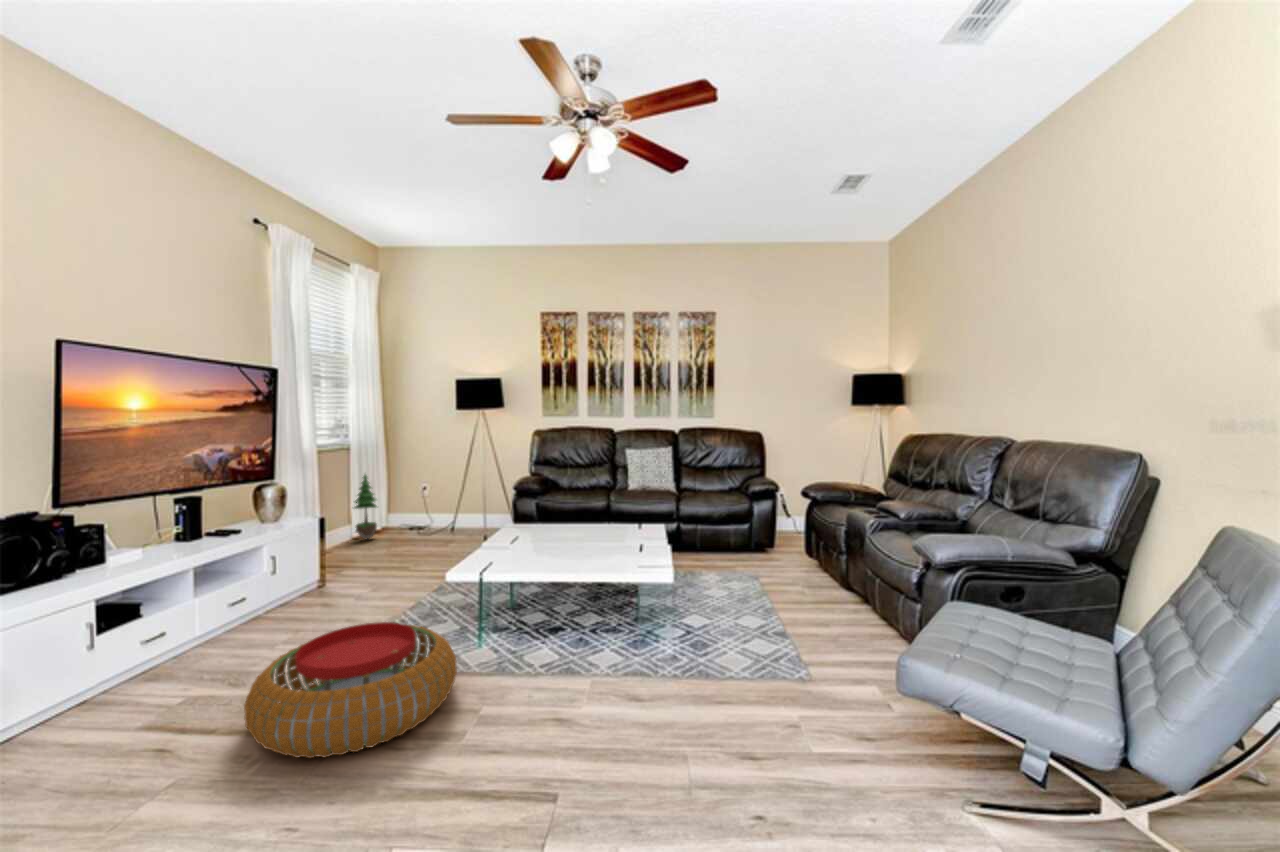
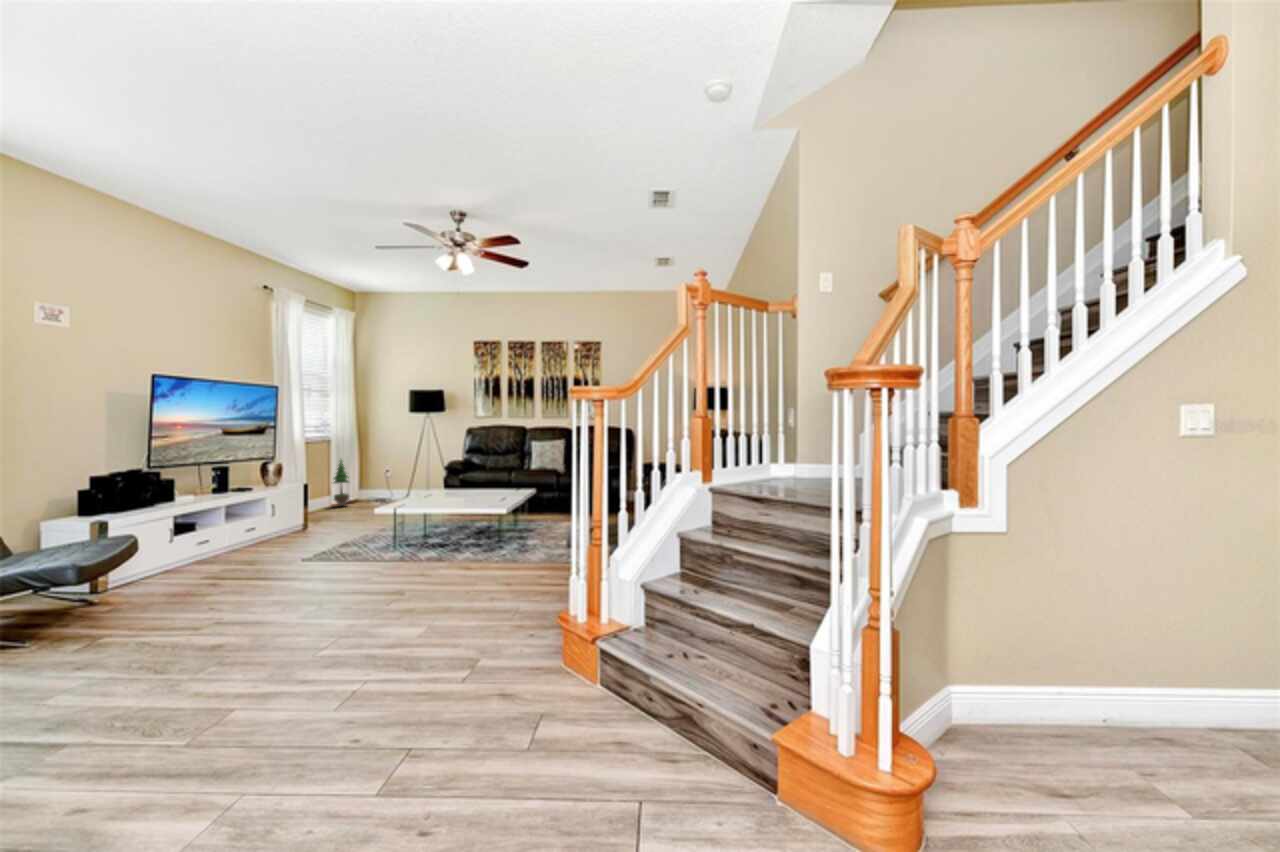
pouf: present [244,622,457,758] -> none [255,531,370,584]

